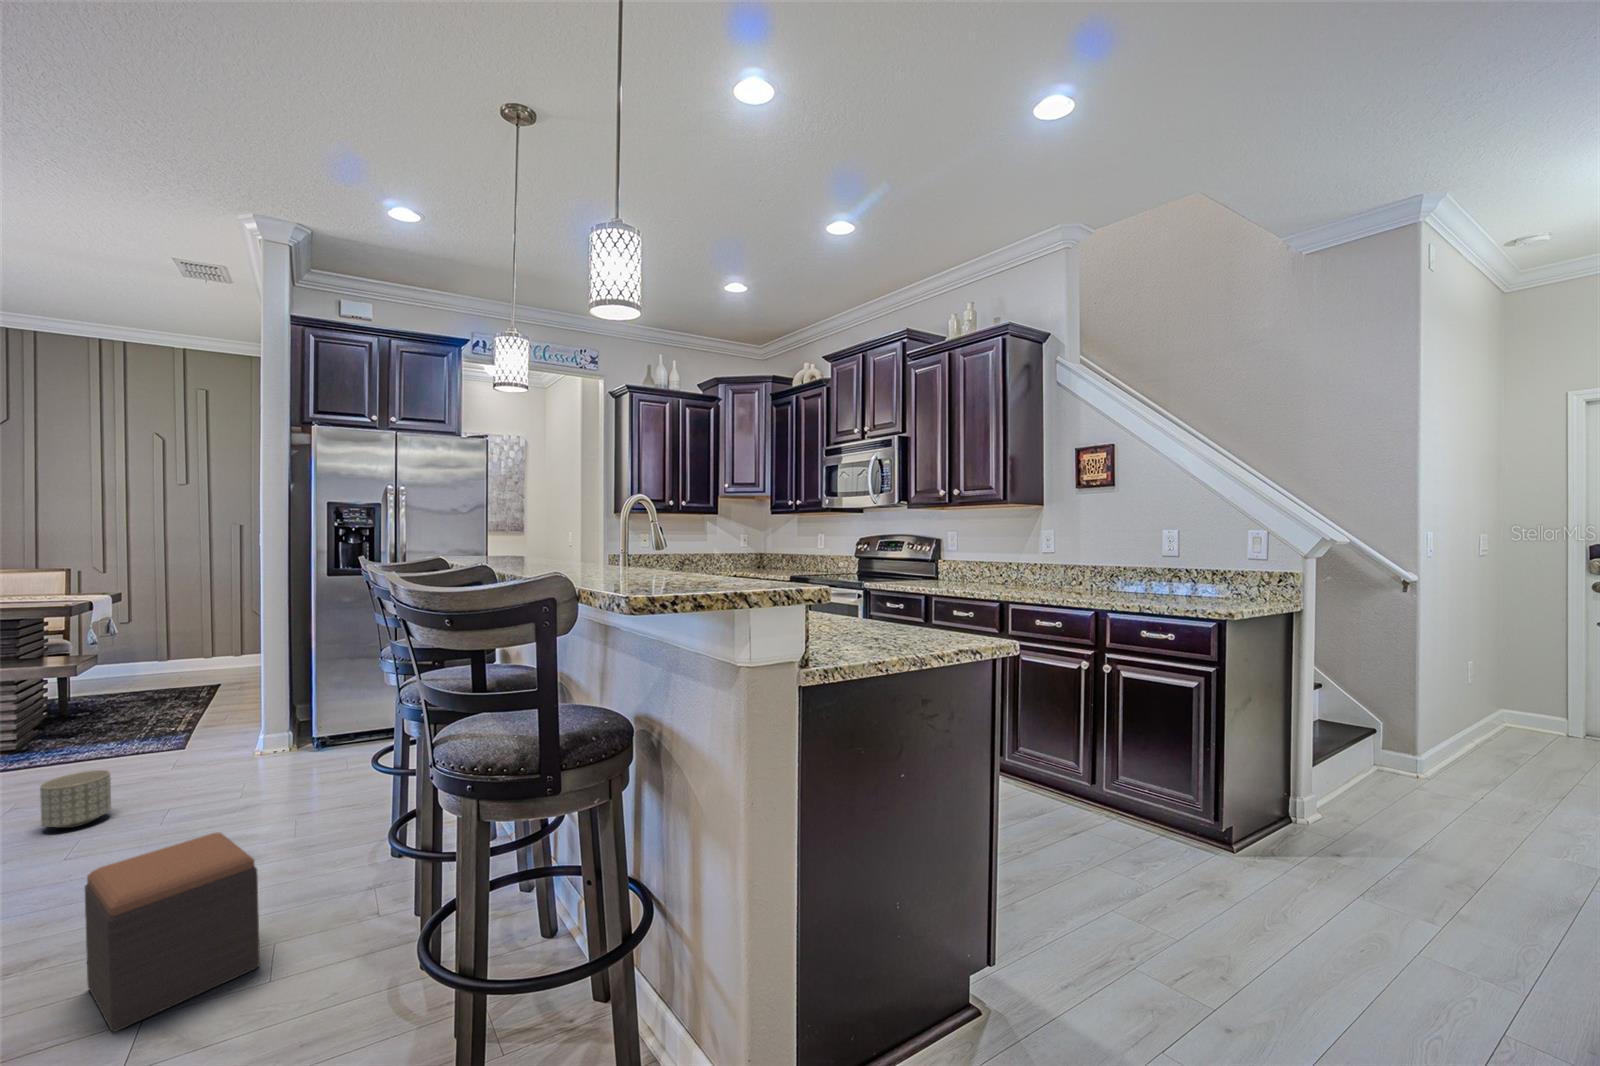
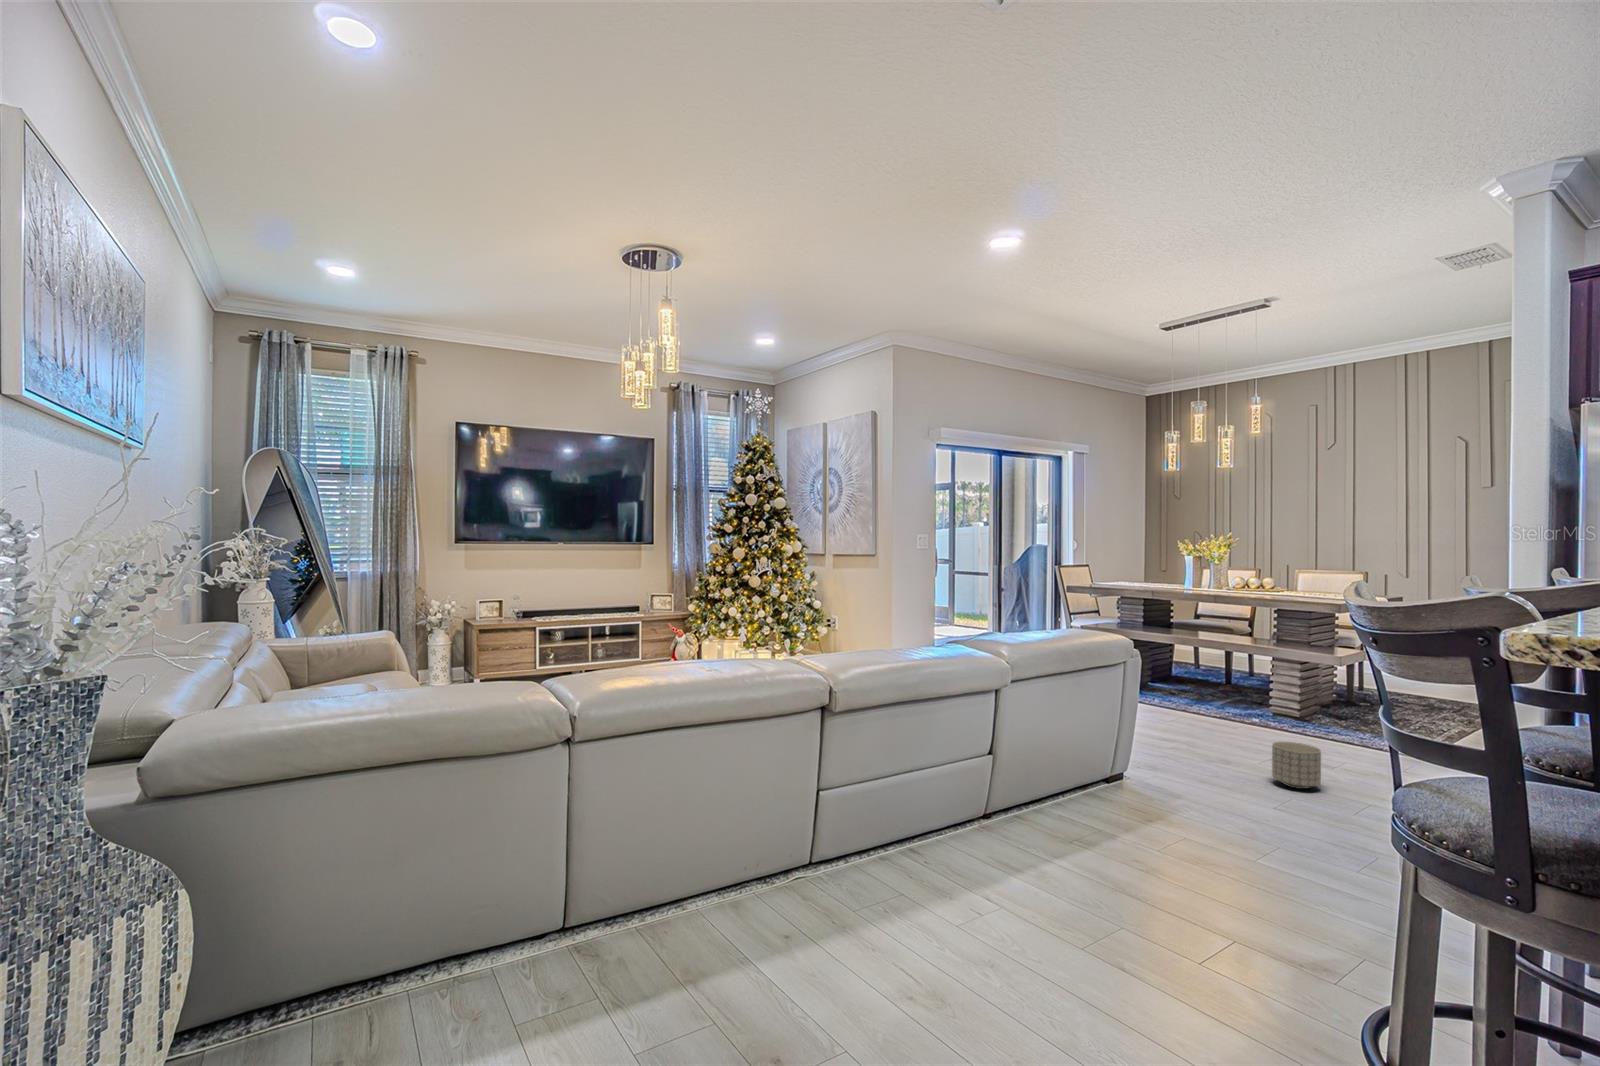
footstool: present [85,833,260,1032] -> none [1206,803,1323,962]

